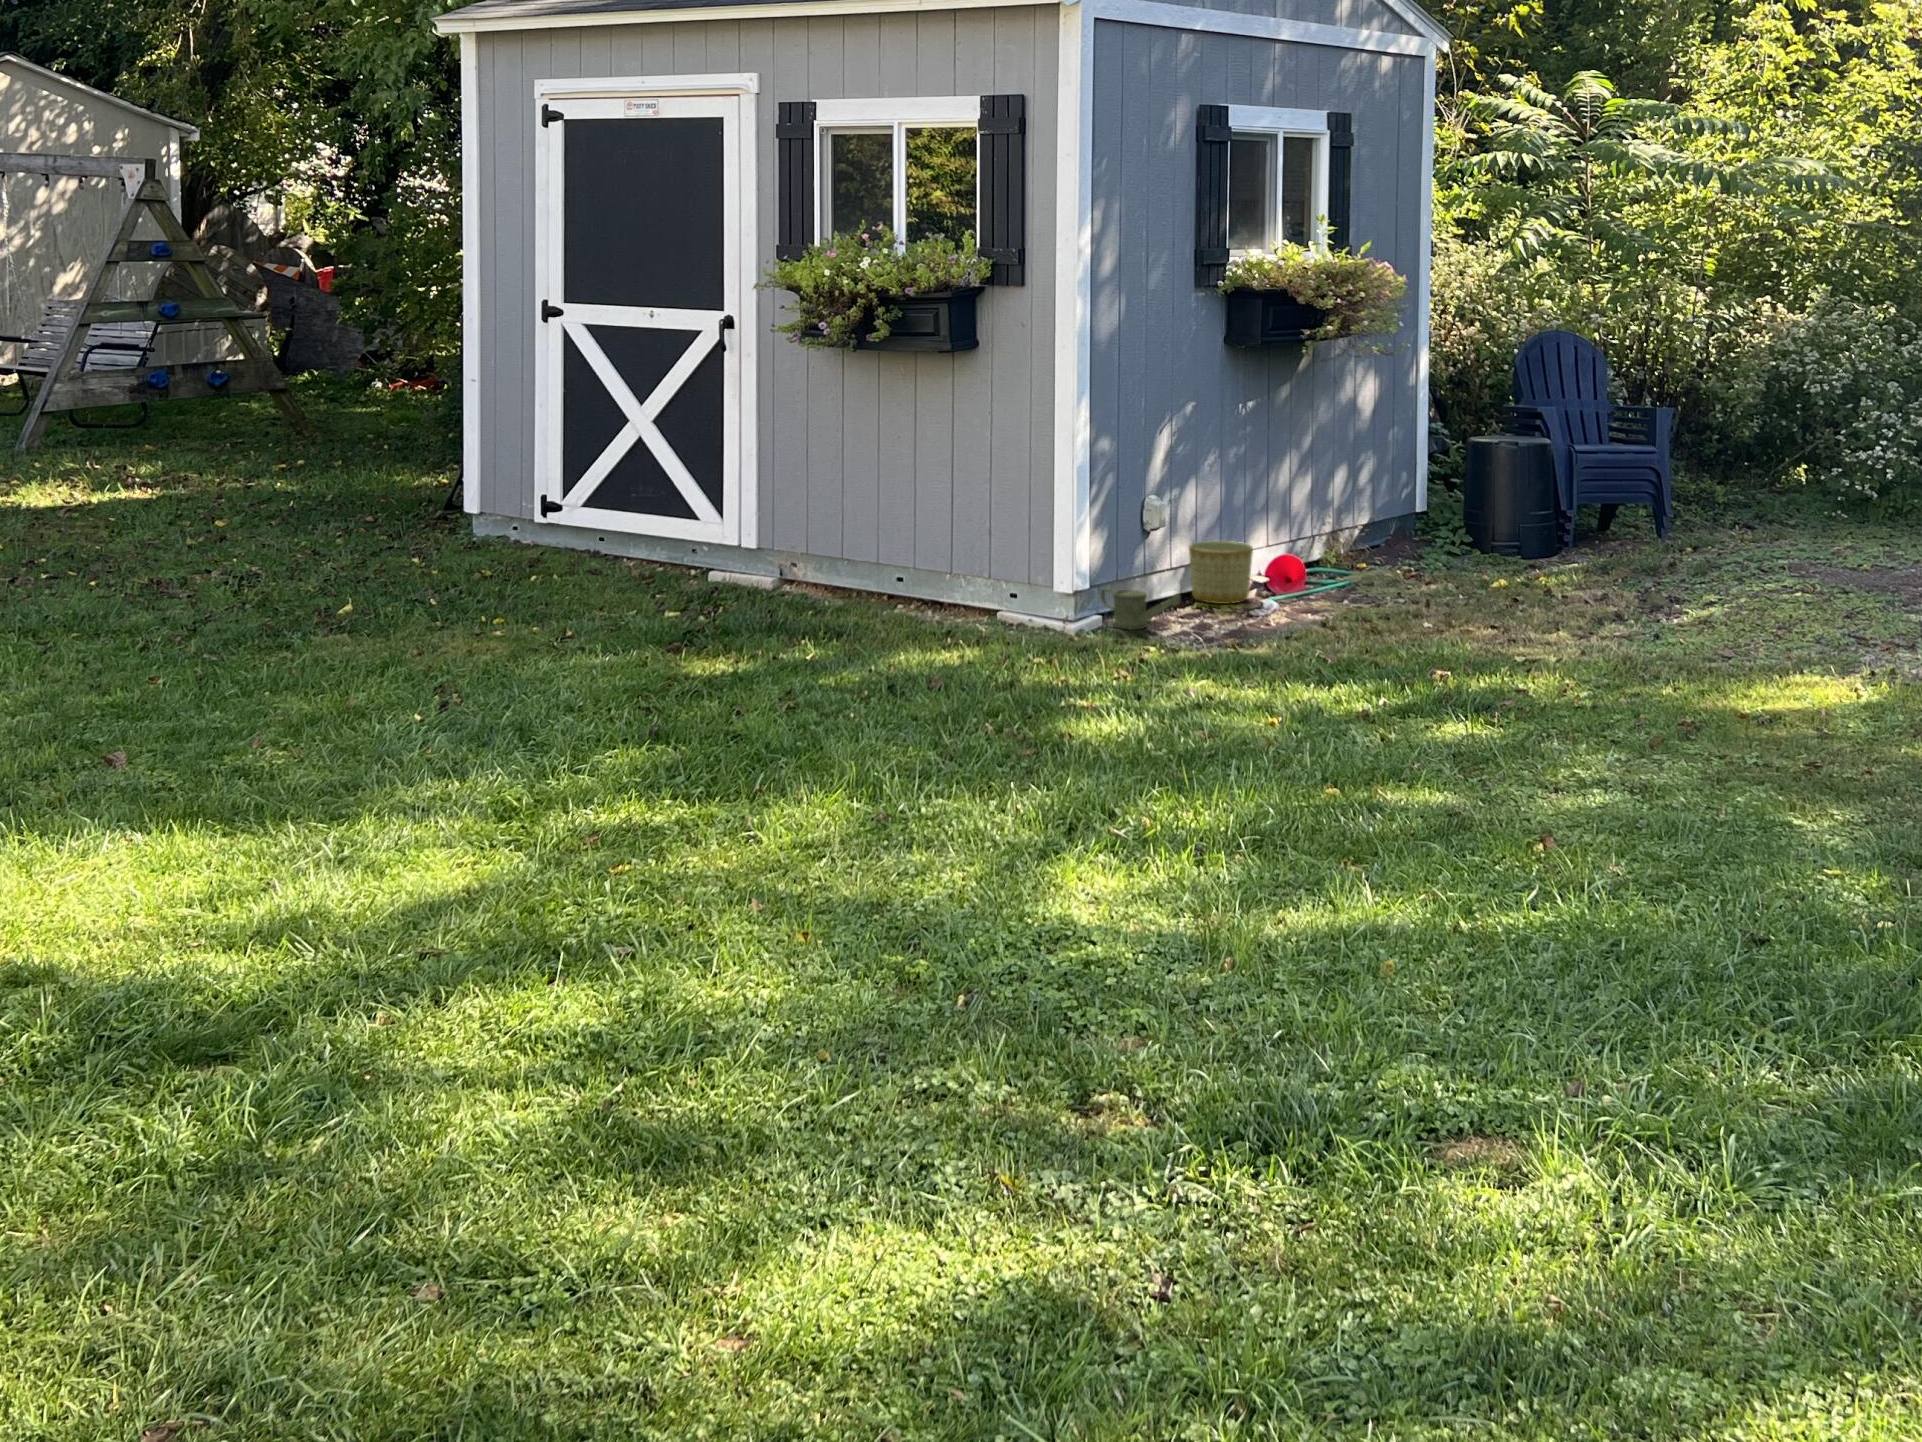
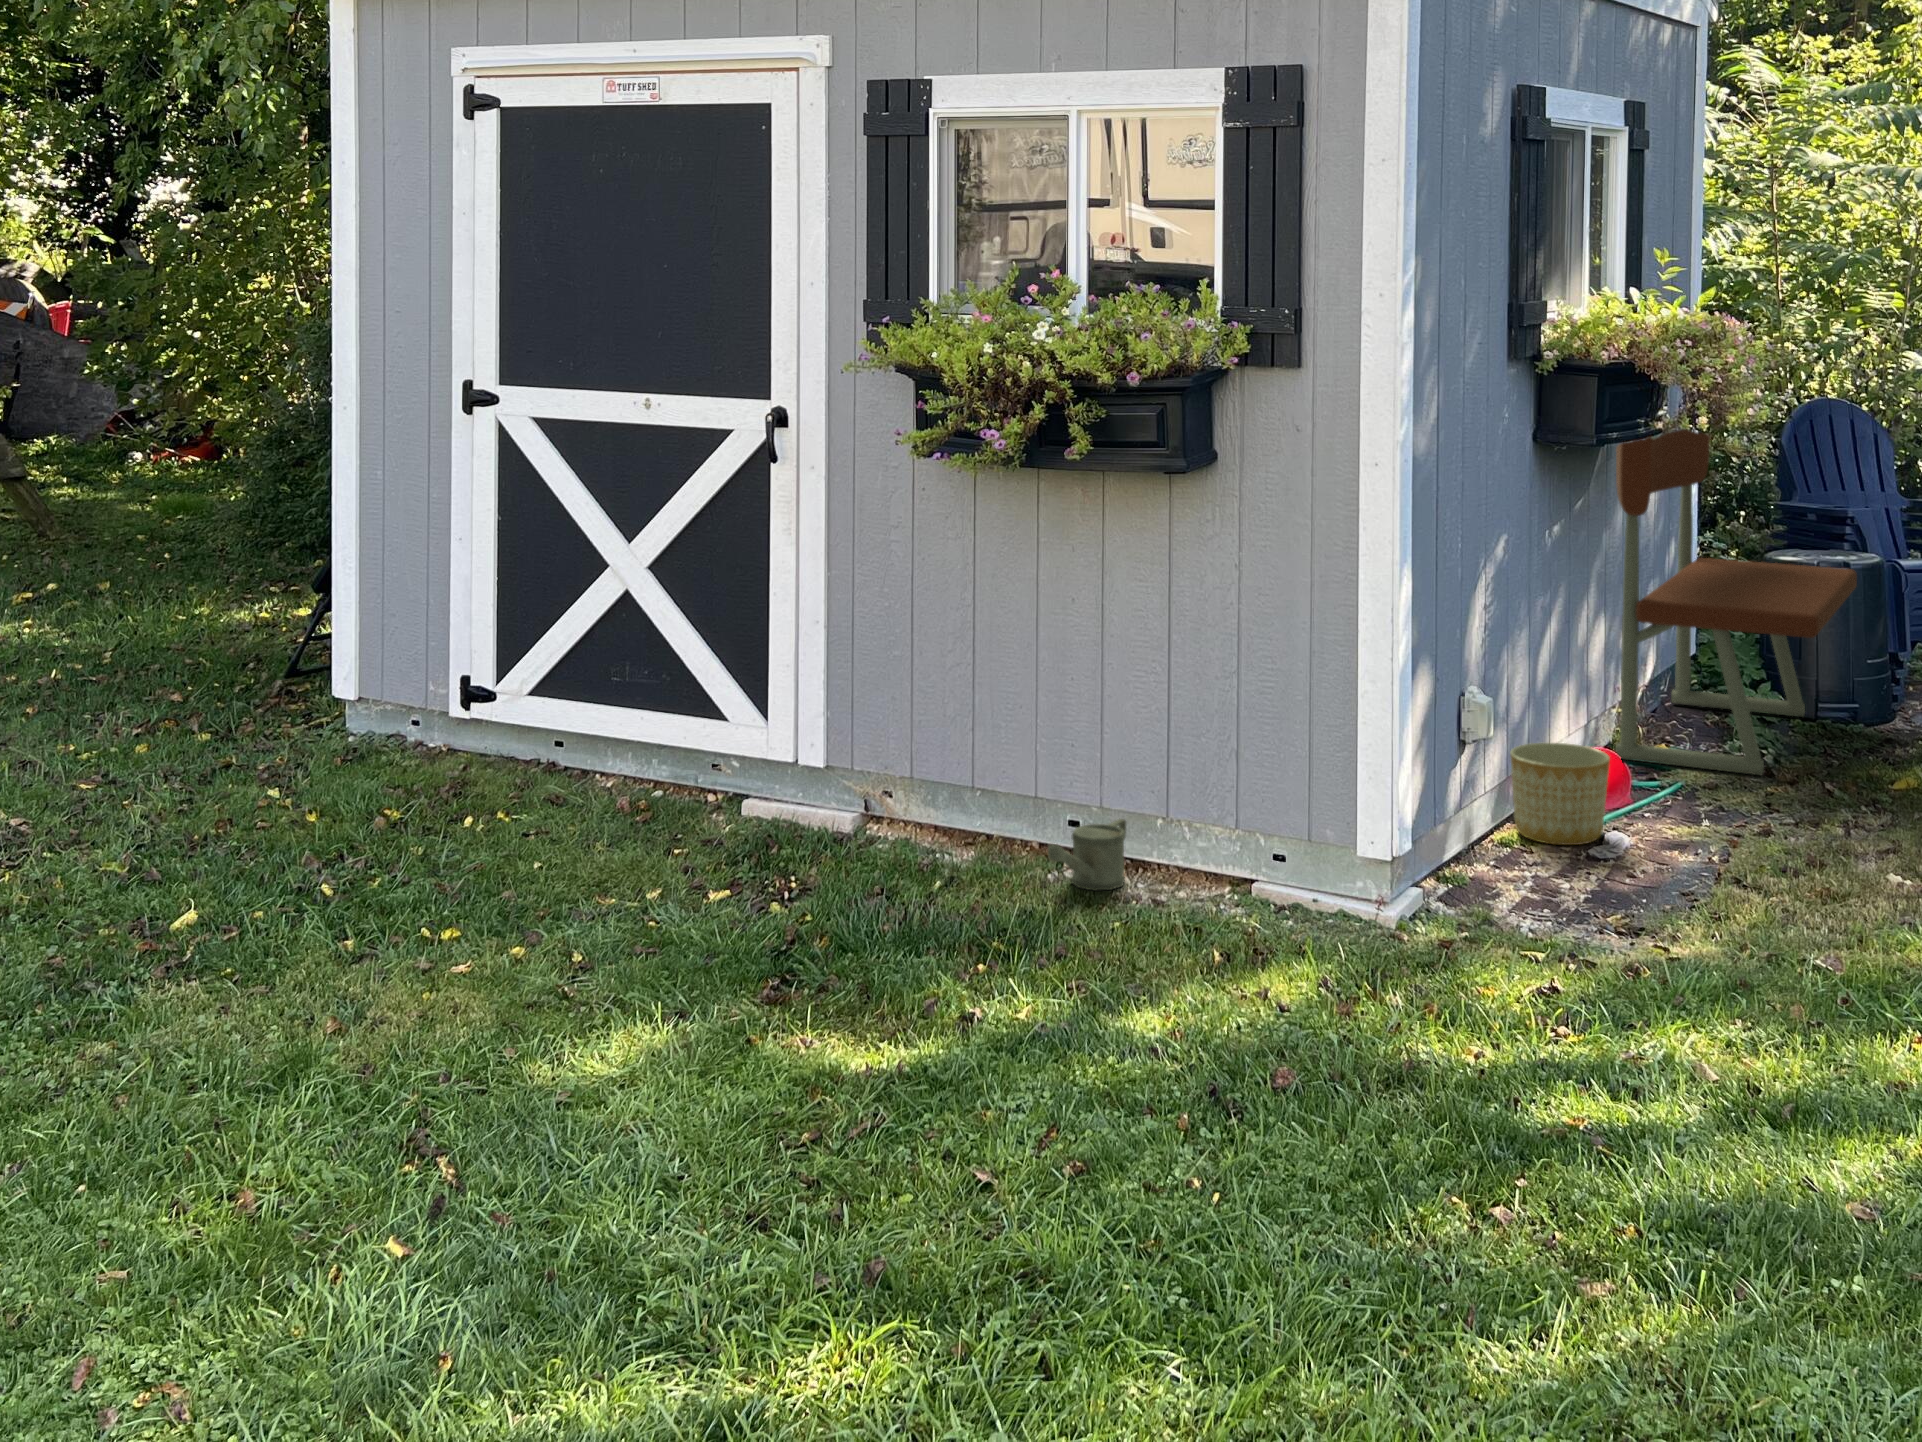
bench: none [1307,314,1508,577] -> present [1615,429,1857,775]
watering can: present [1101,589,1180,629] -> present [1048,819,1126,890]

